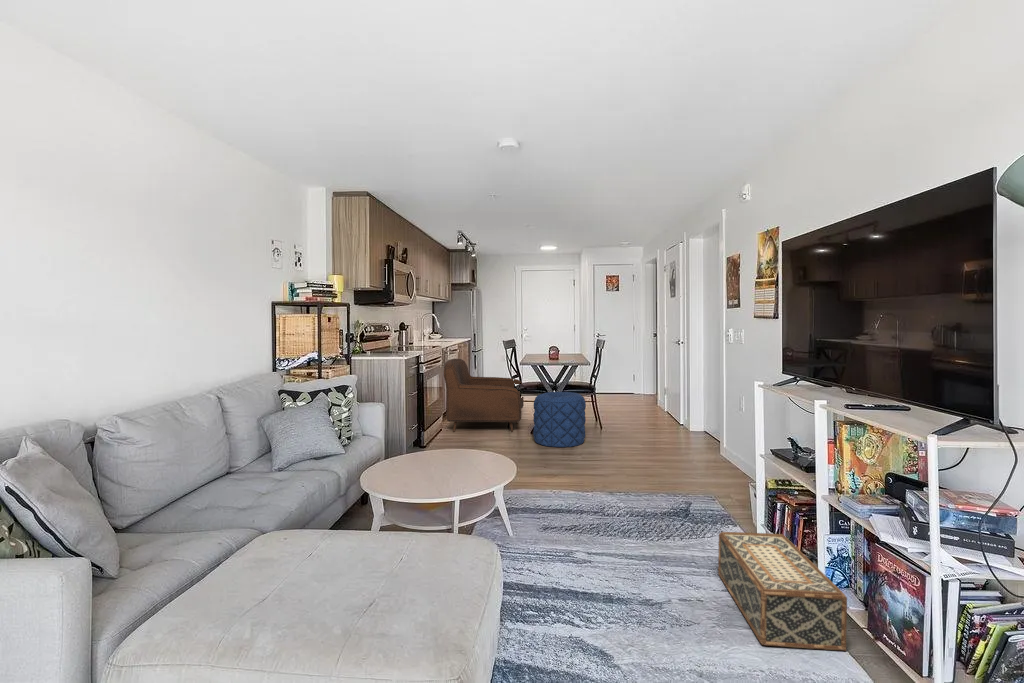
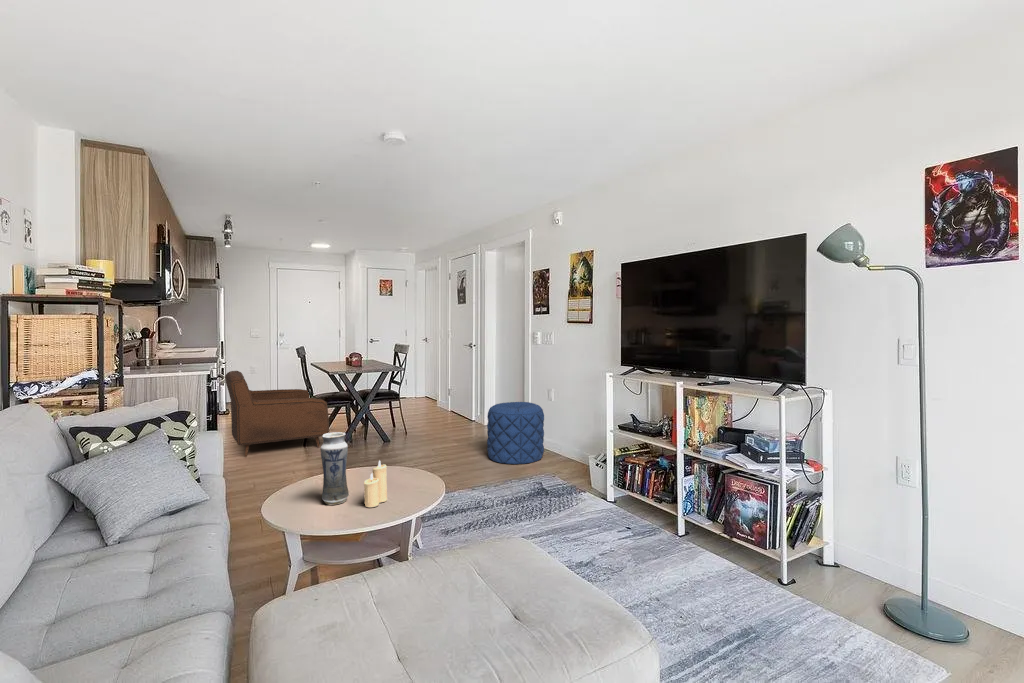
pouf: present [533,392,586,447] -> present [487,402,544,464]
vase: none [397,414,421,478] -> present [320,432,349,505]
candle: none [422,444,447,486] -> present [364,461,387,507]
woven basket: present [718,532,847,651] -> none [608,487,713,565]

